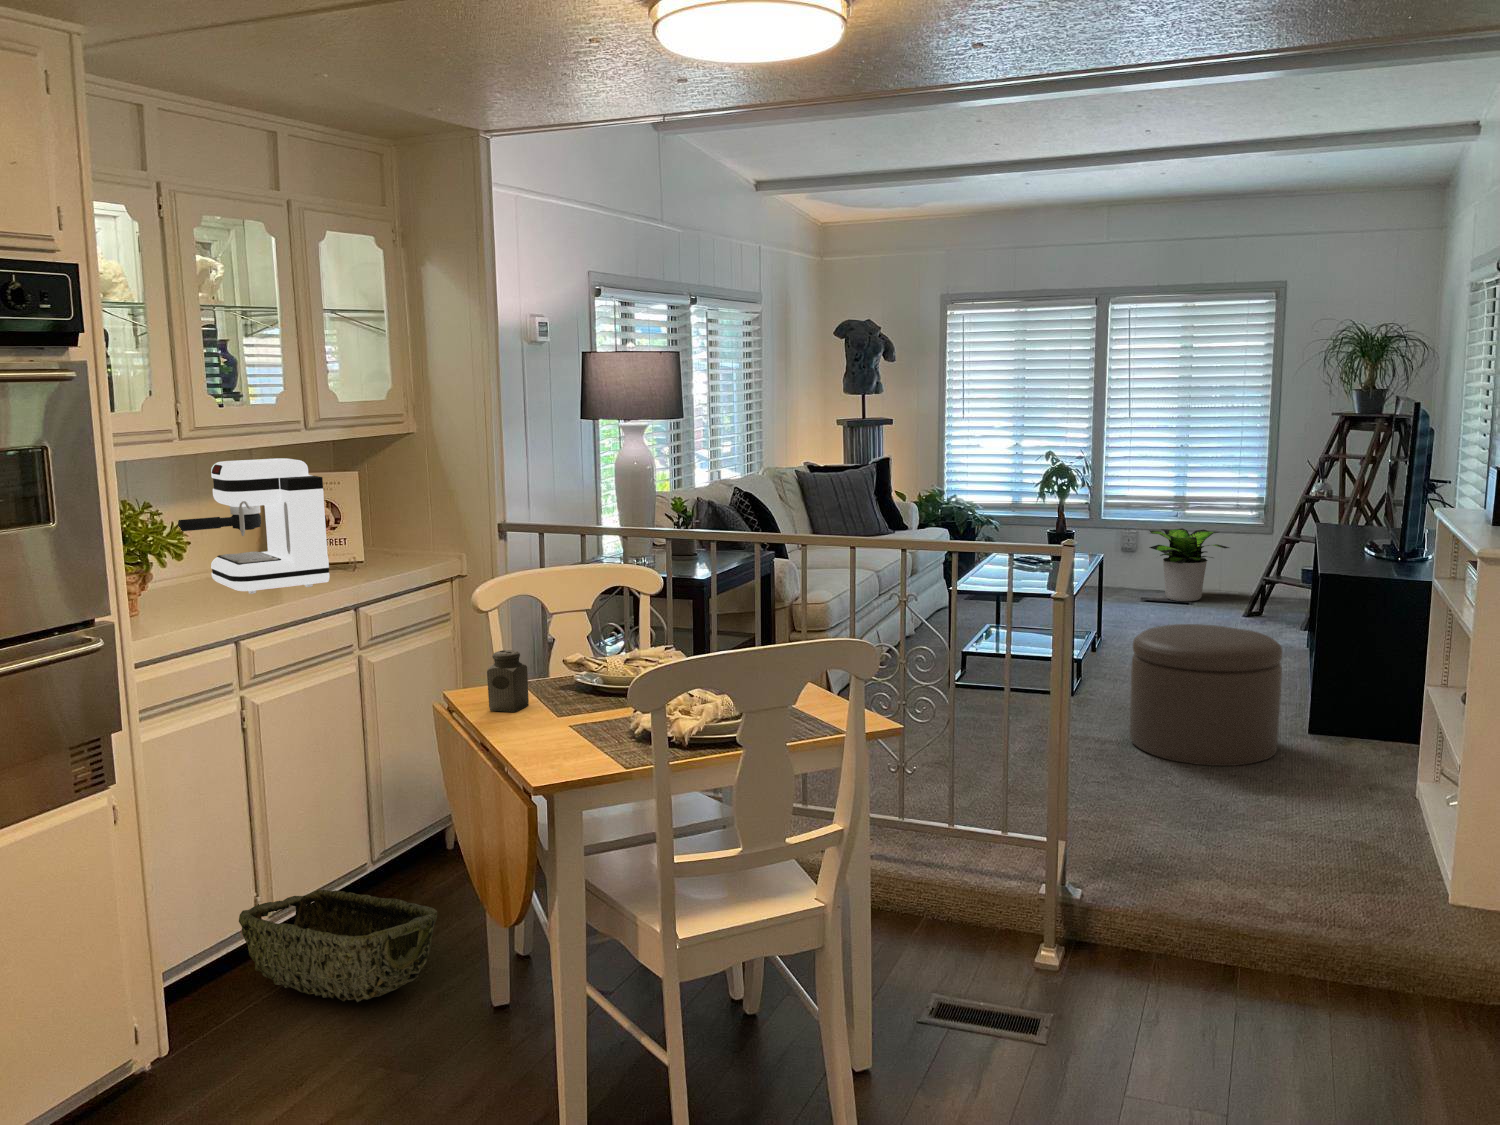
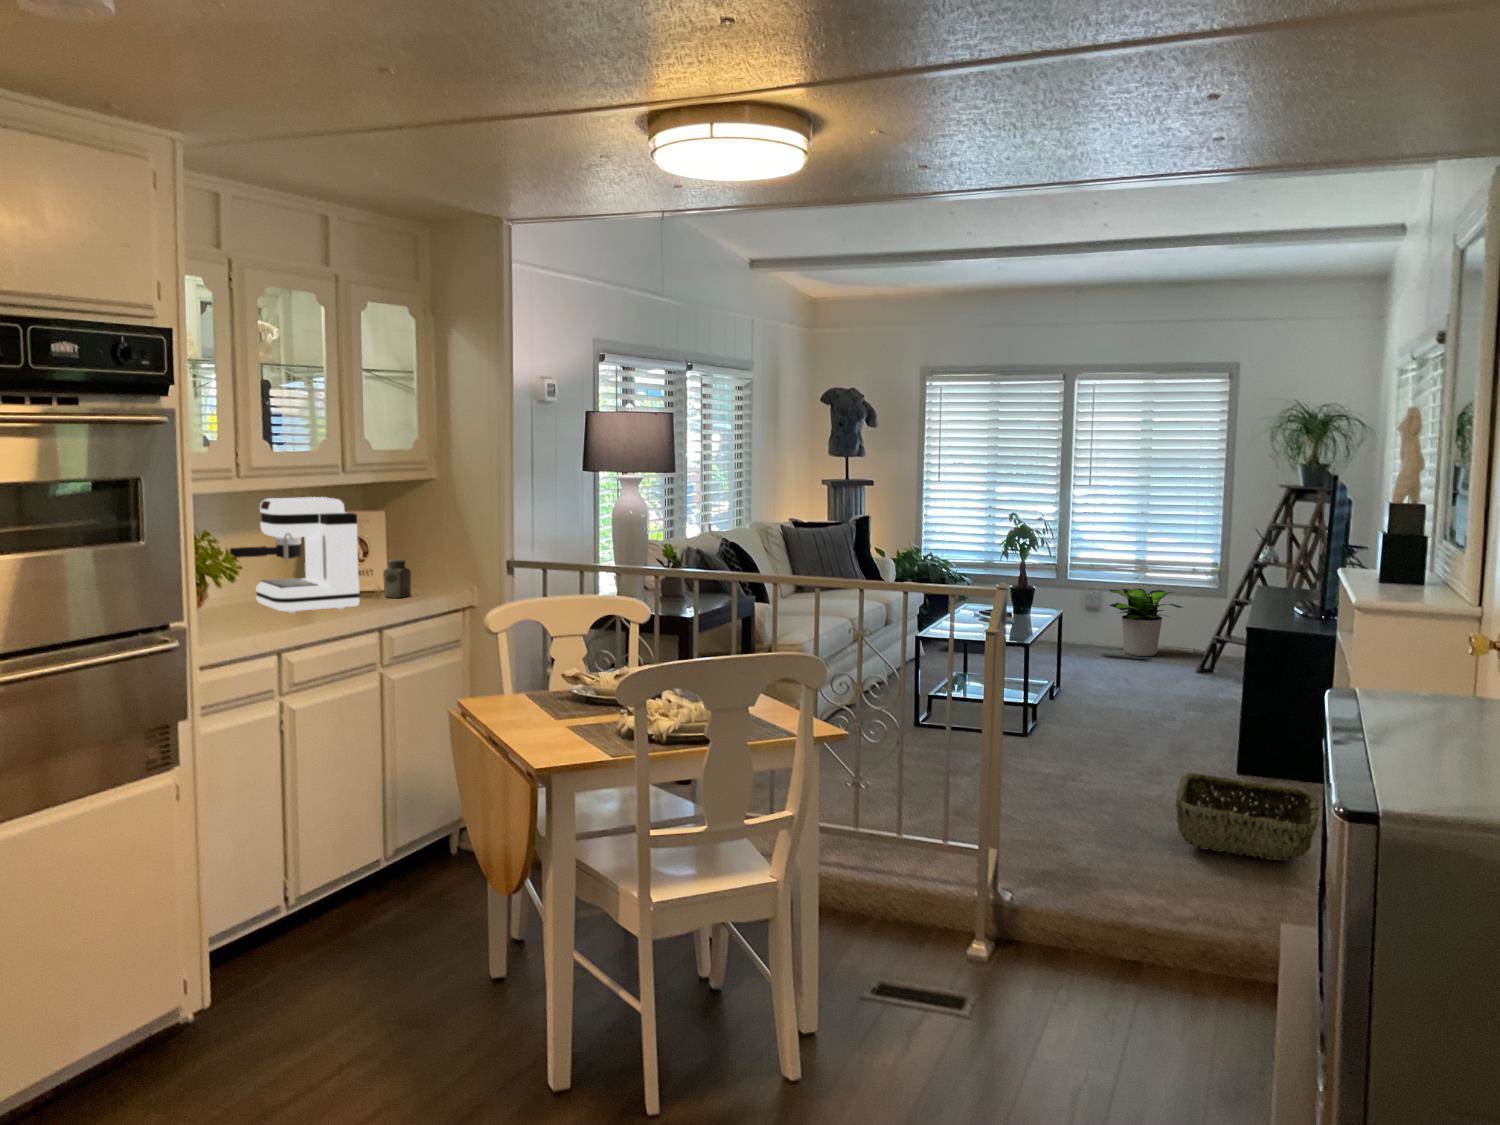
ottoman: present [1130,624,1282,766] -> none [1074,670,1209,797]
salt shaker: present [487,650,529,712] -> present [383,559,411,598]
woven basket: present [239,890,437,1002] -> present [1176,773,1319,861]

